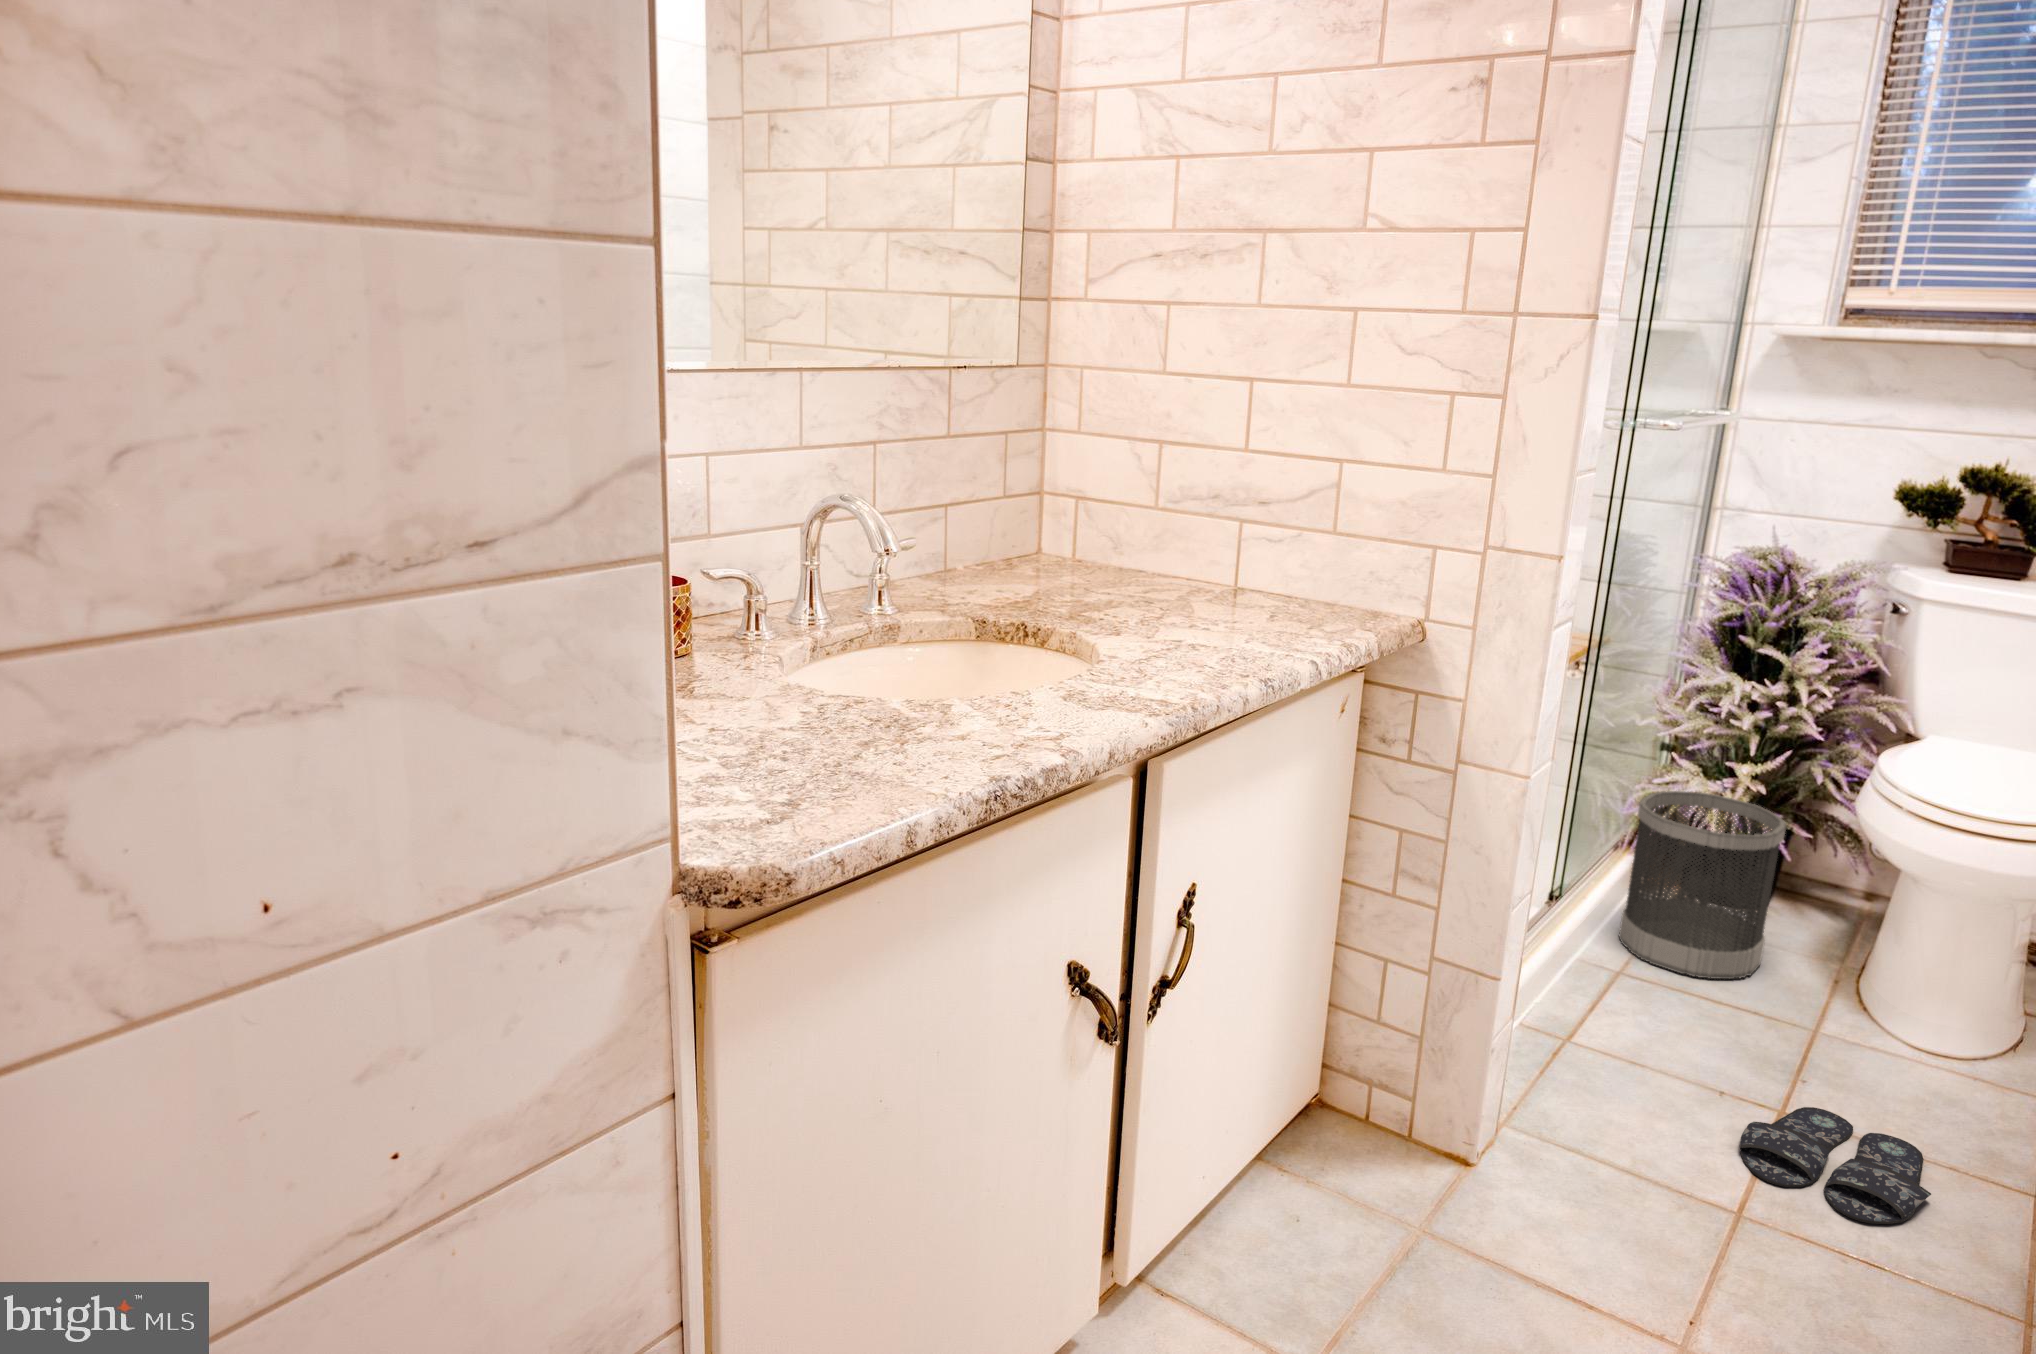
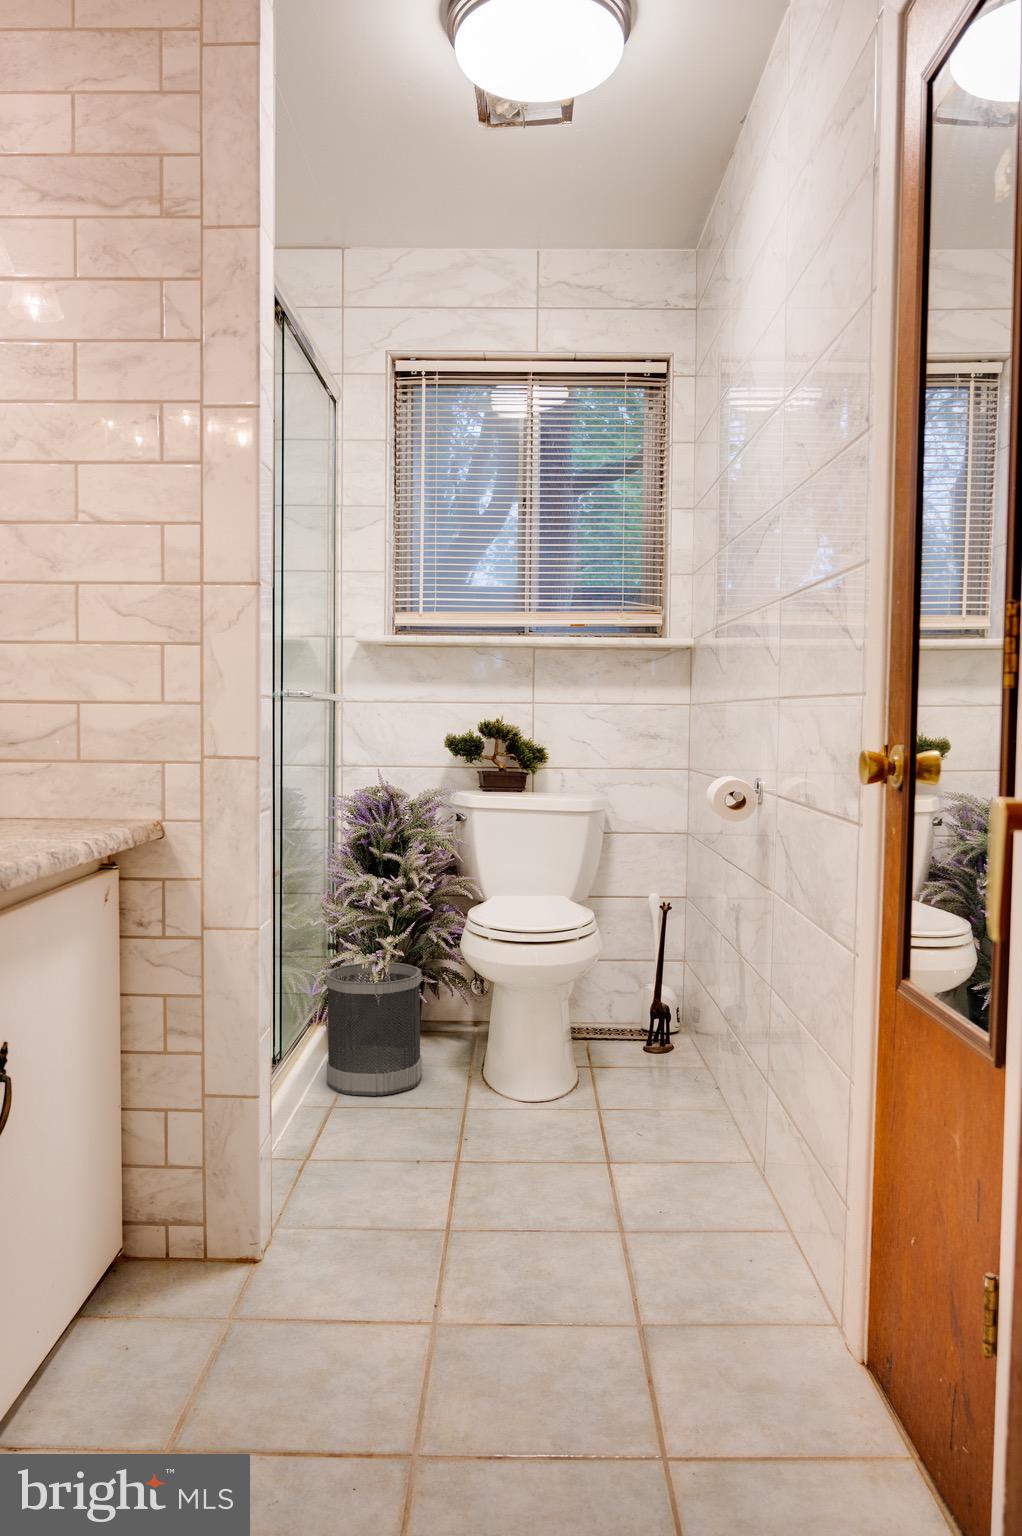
slippers: present [1740,1107,1931,1224] -> none [437,1151,552,1208]

